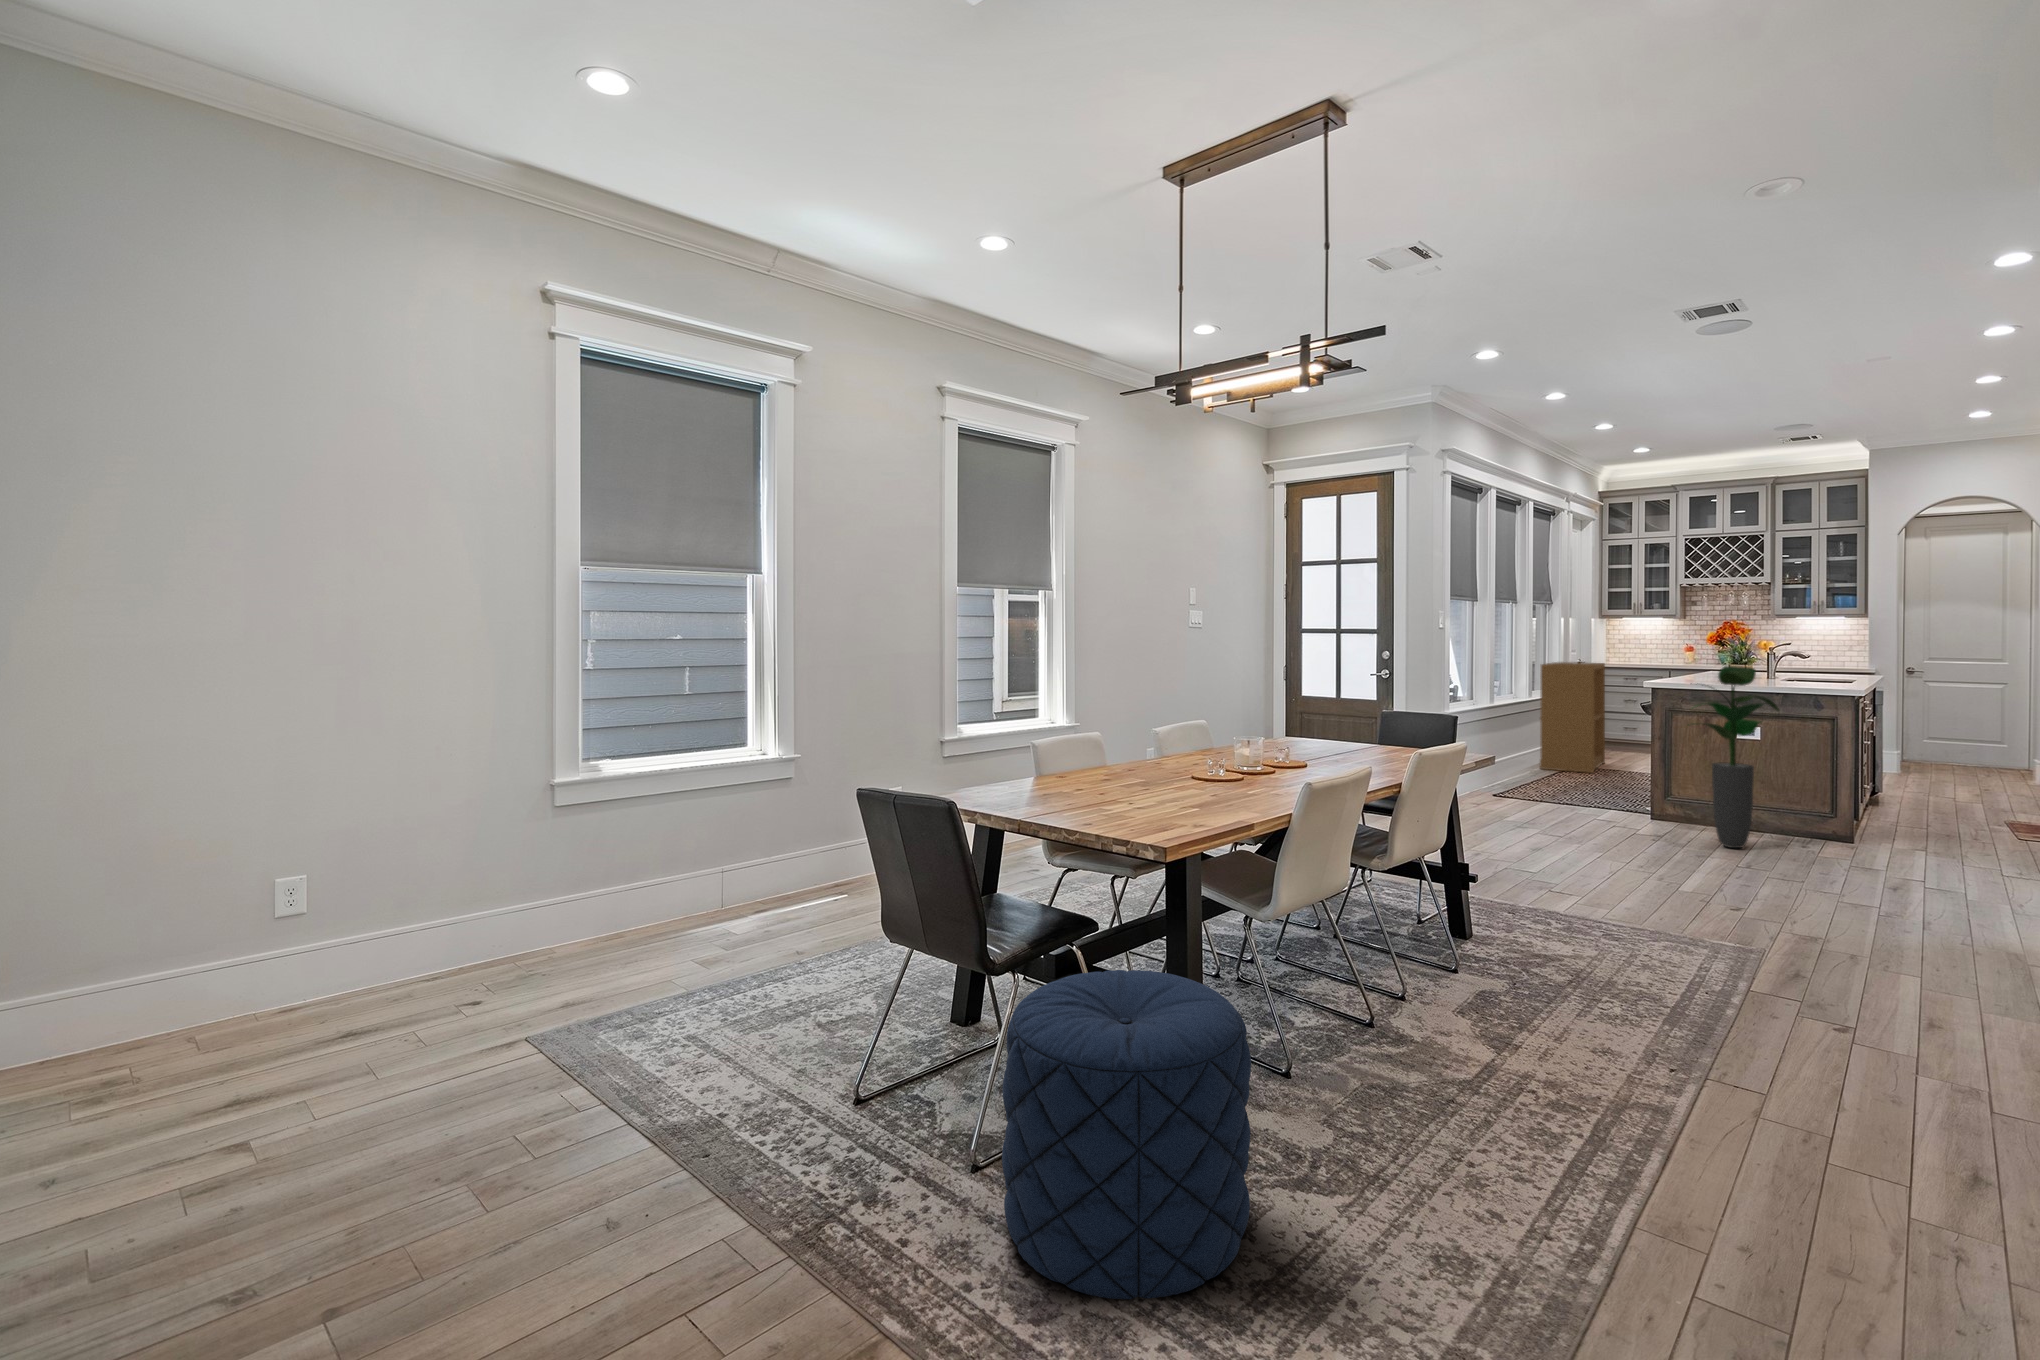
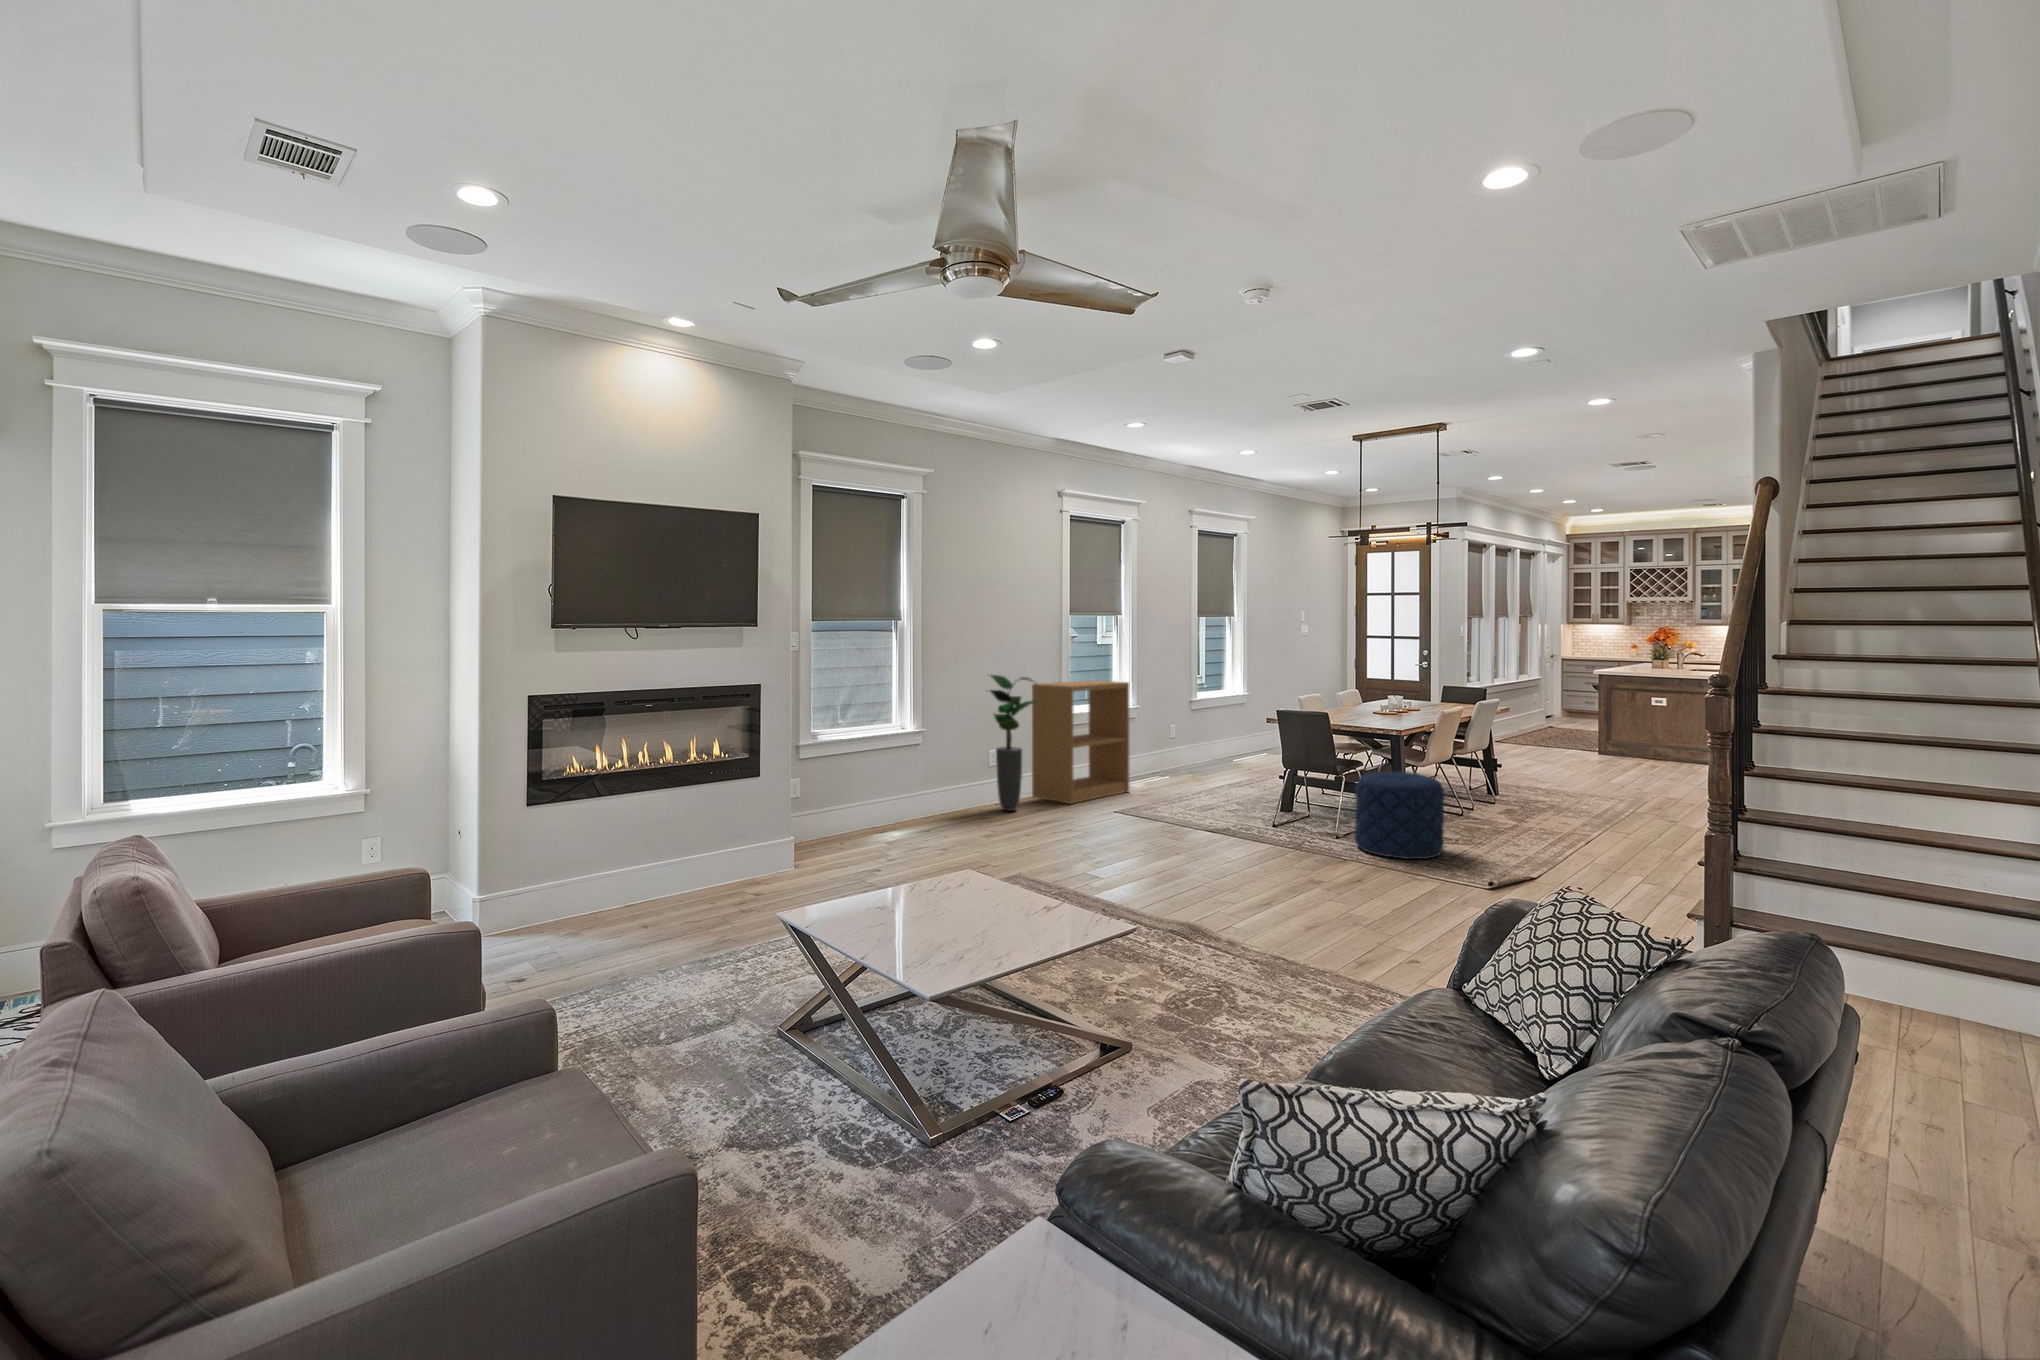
bookshelf: present [1540,662,1605,773] -> present [1032,680,1129,804]
potted plant: present [1688,666,1779,848] -> present [990,675,1039,811]

